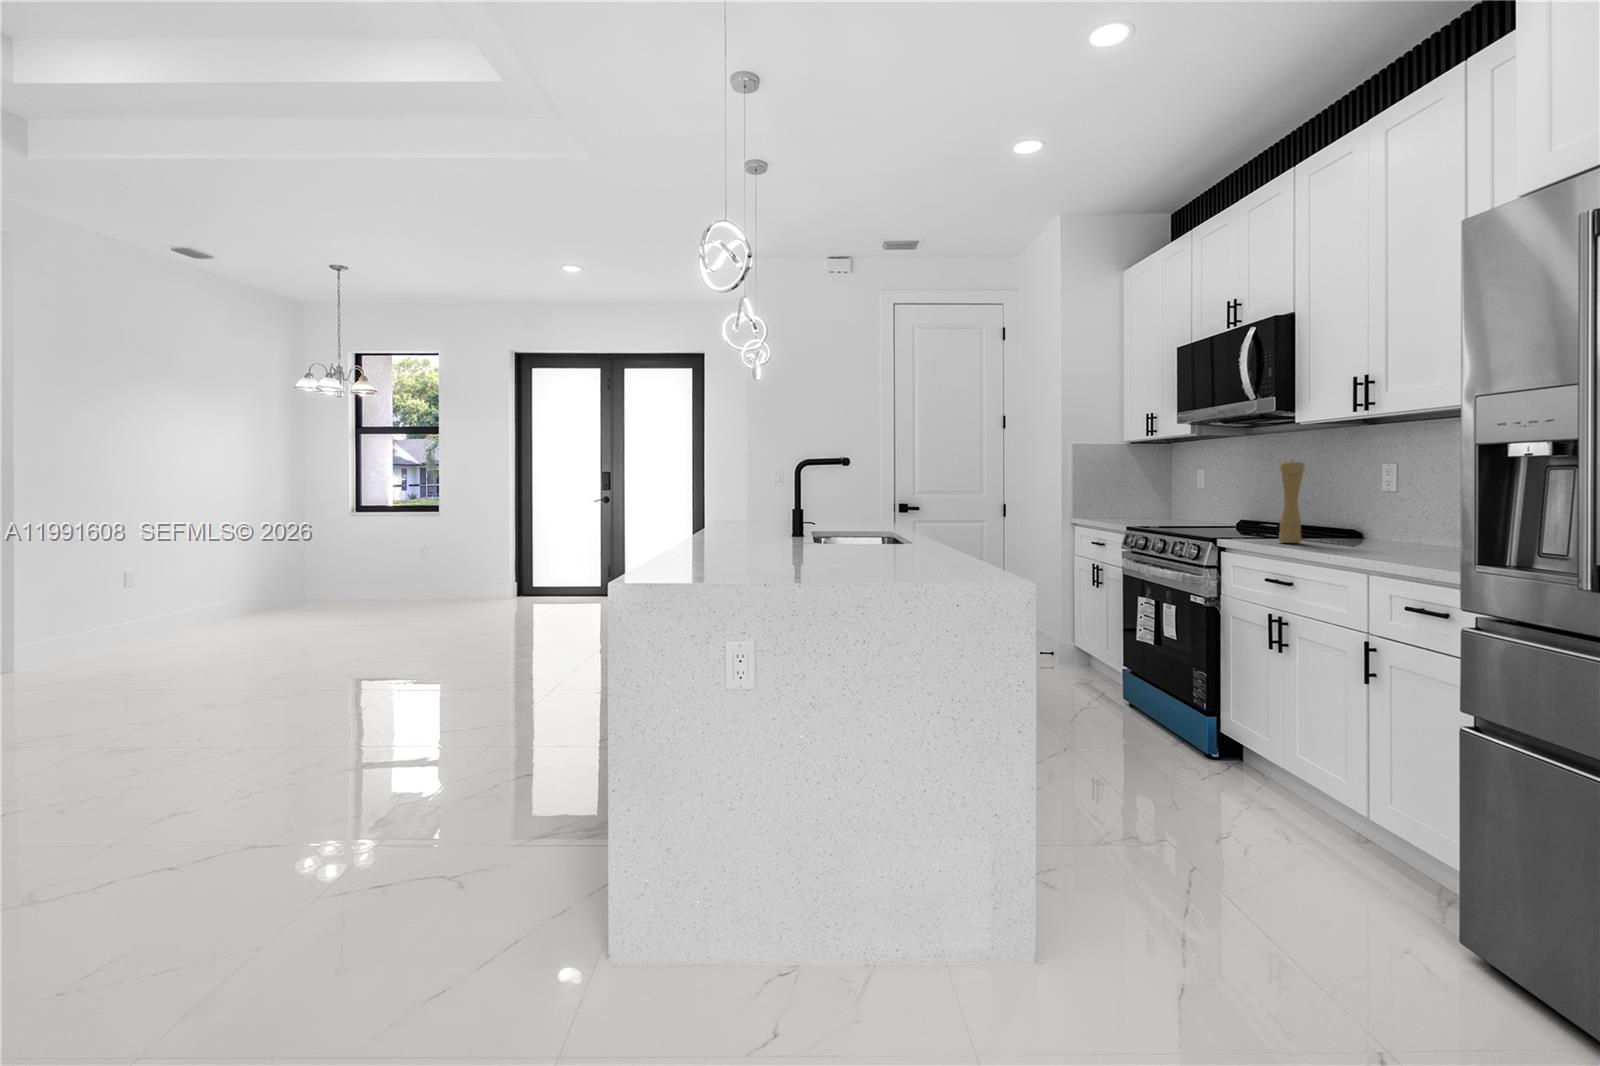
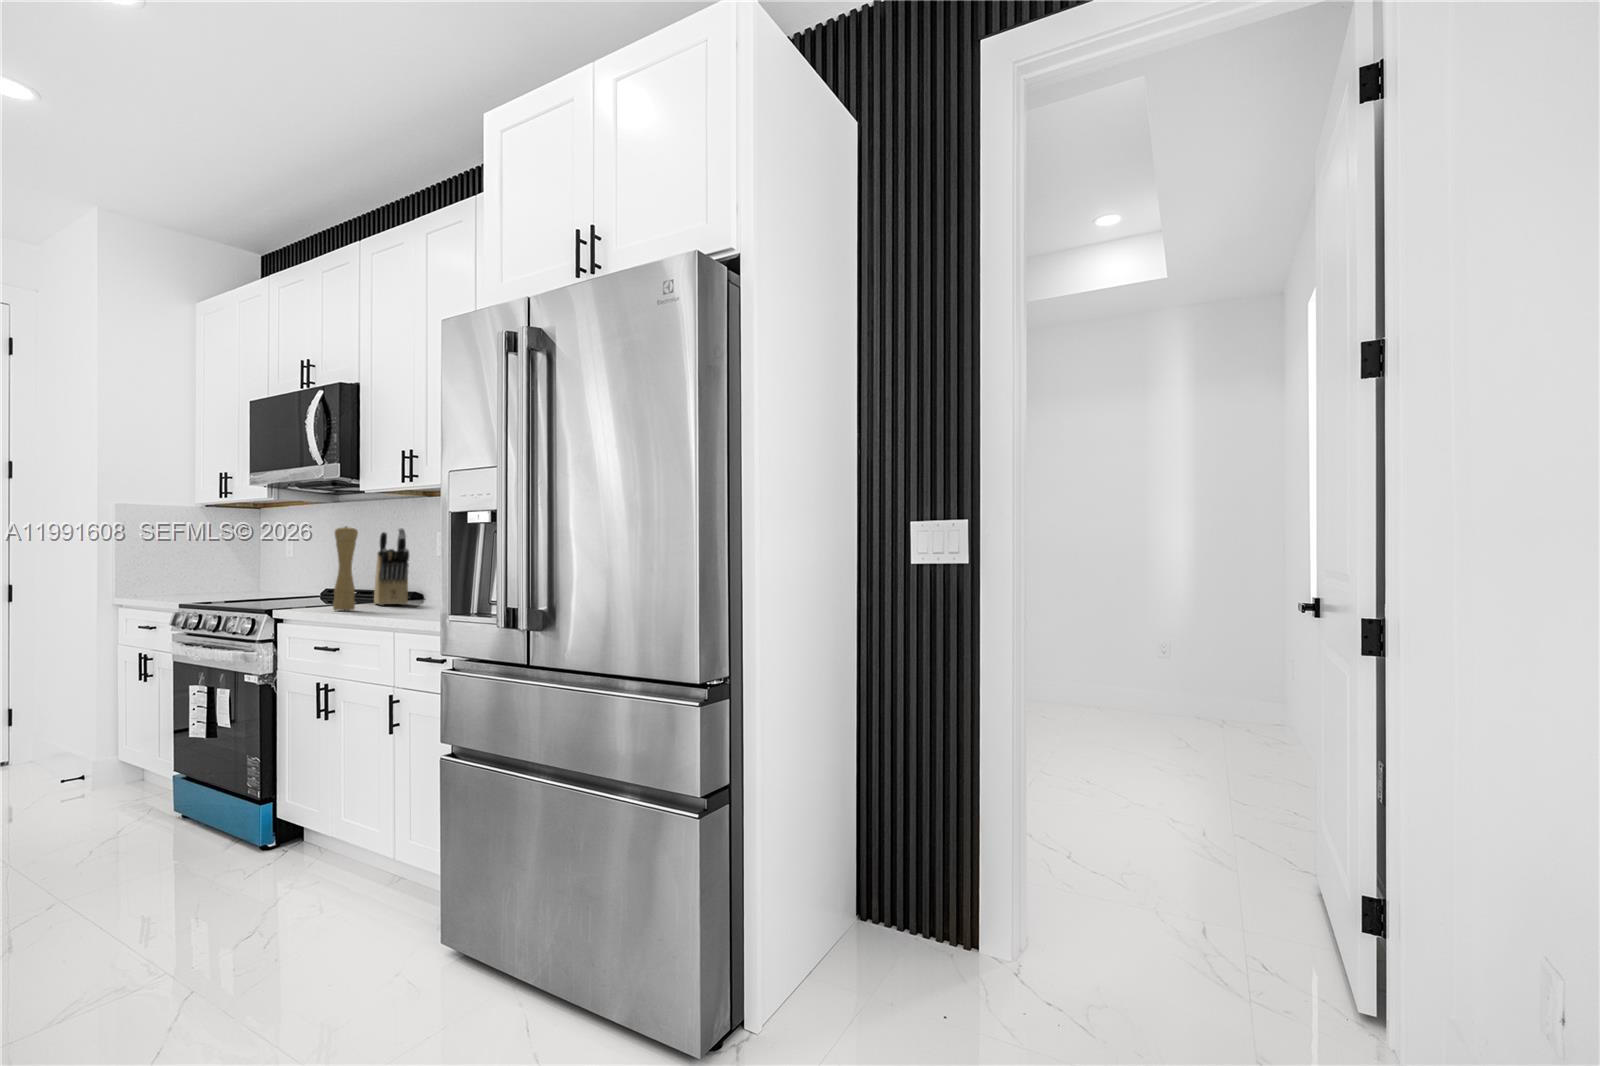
knife block: none [1303,458,1351,536] -> present [374,528,409,605]

